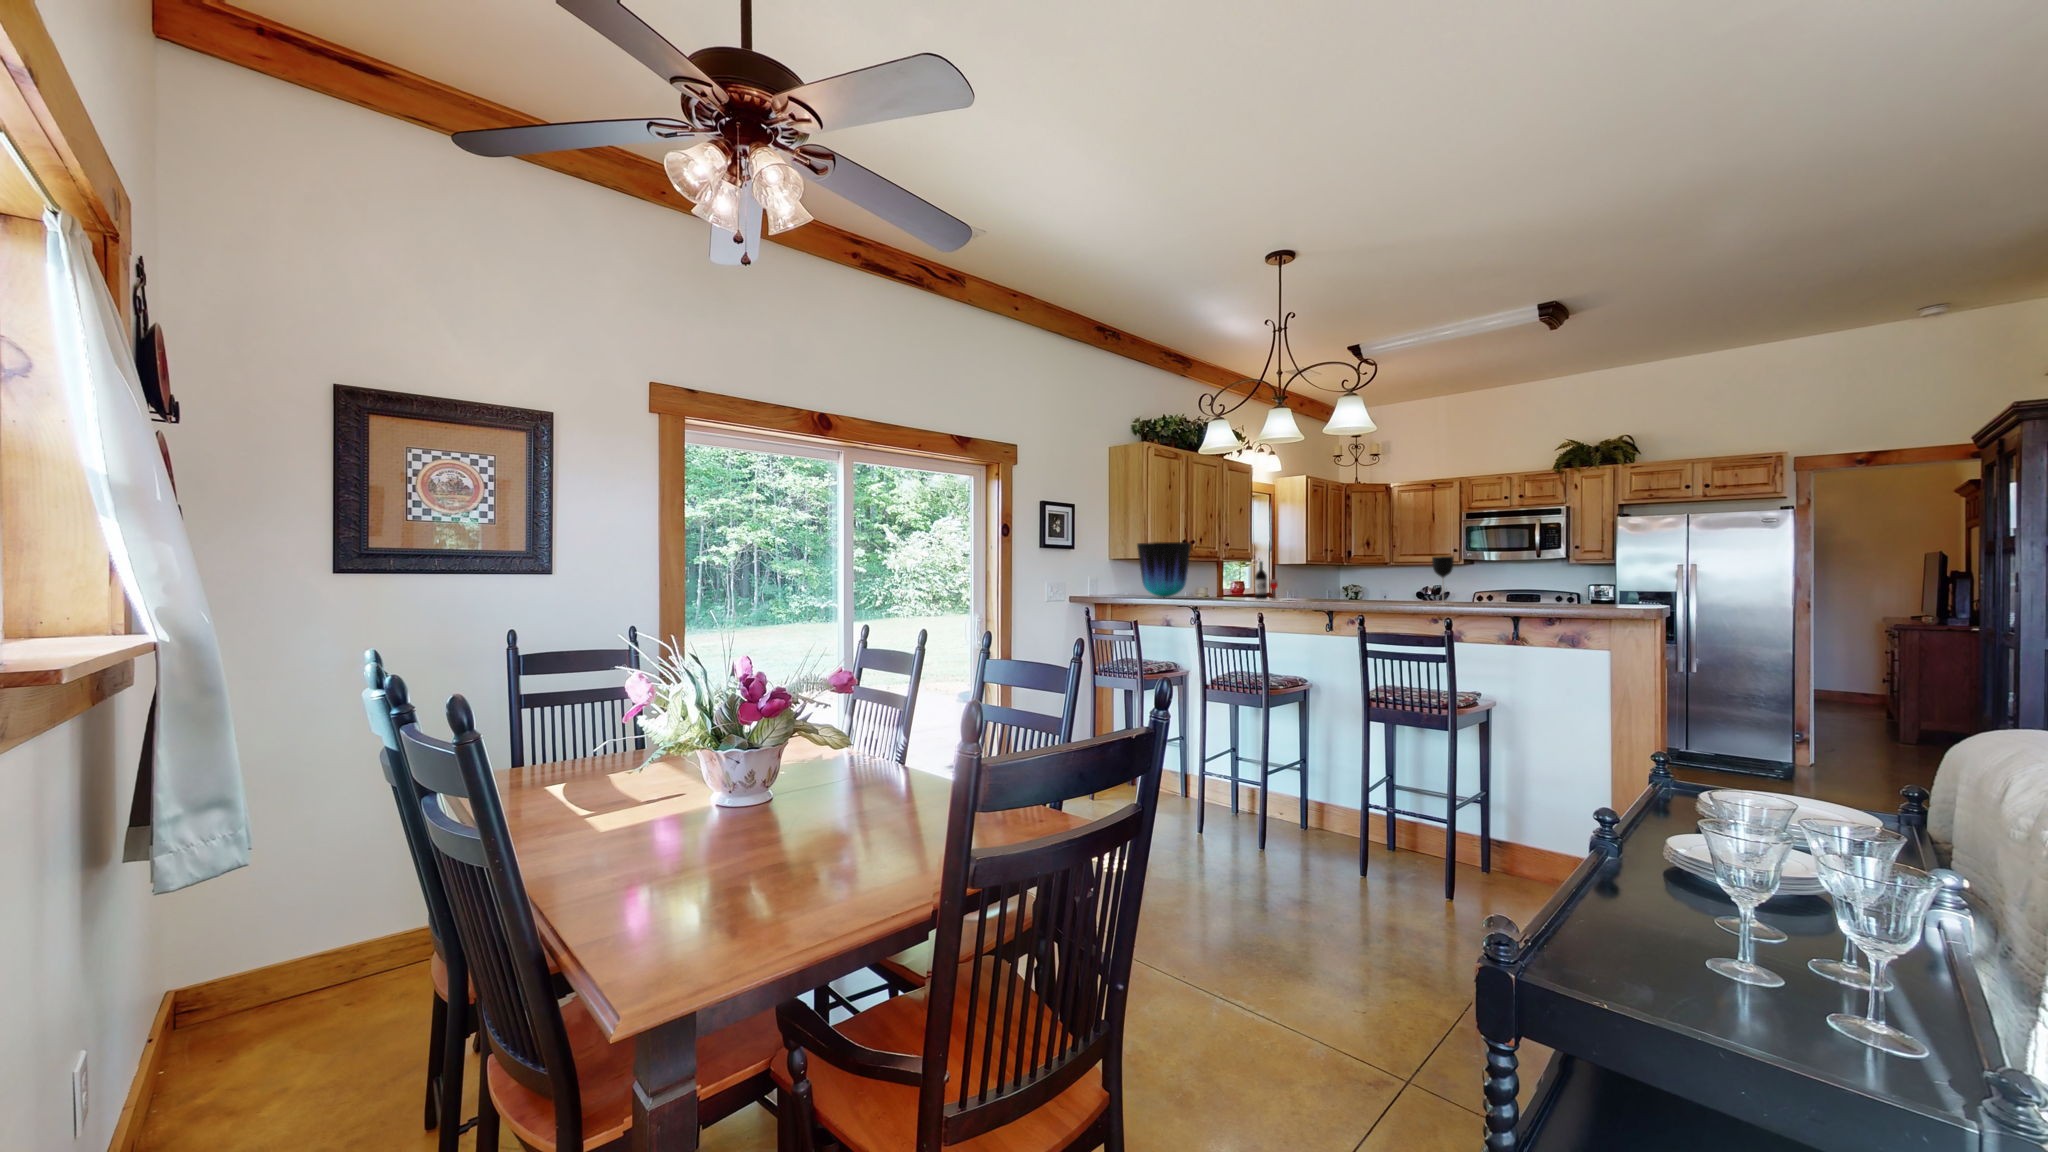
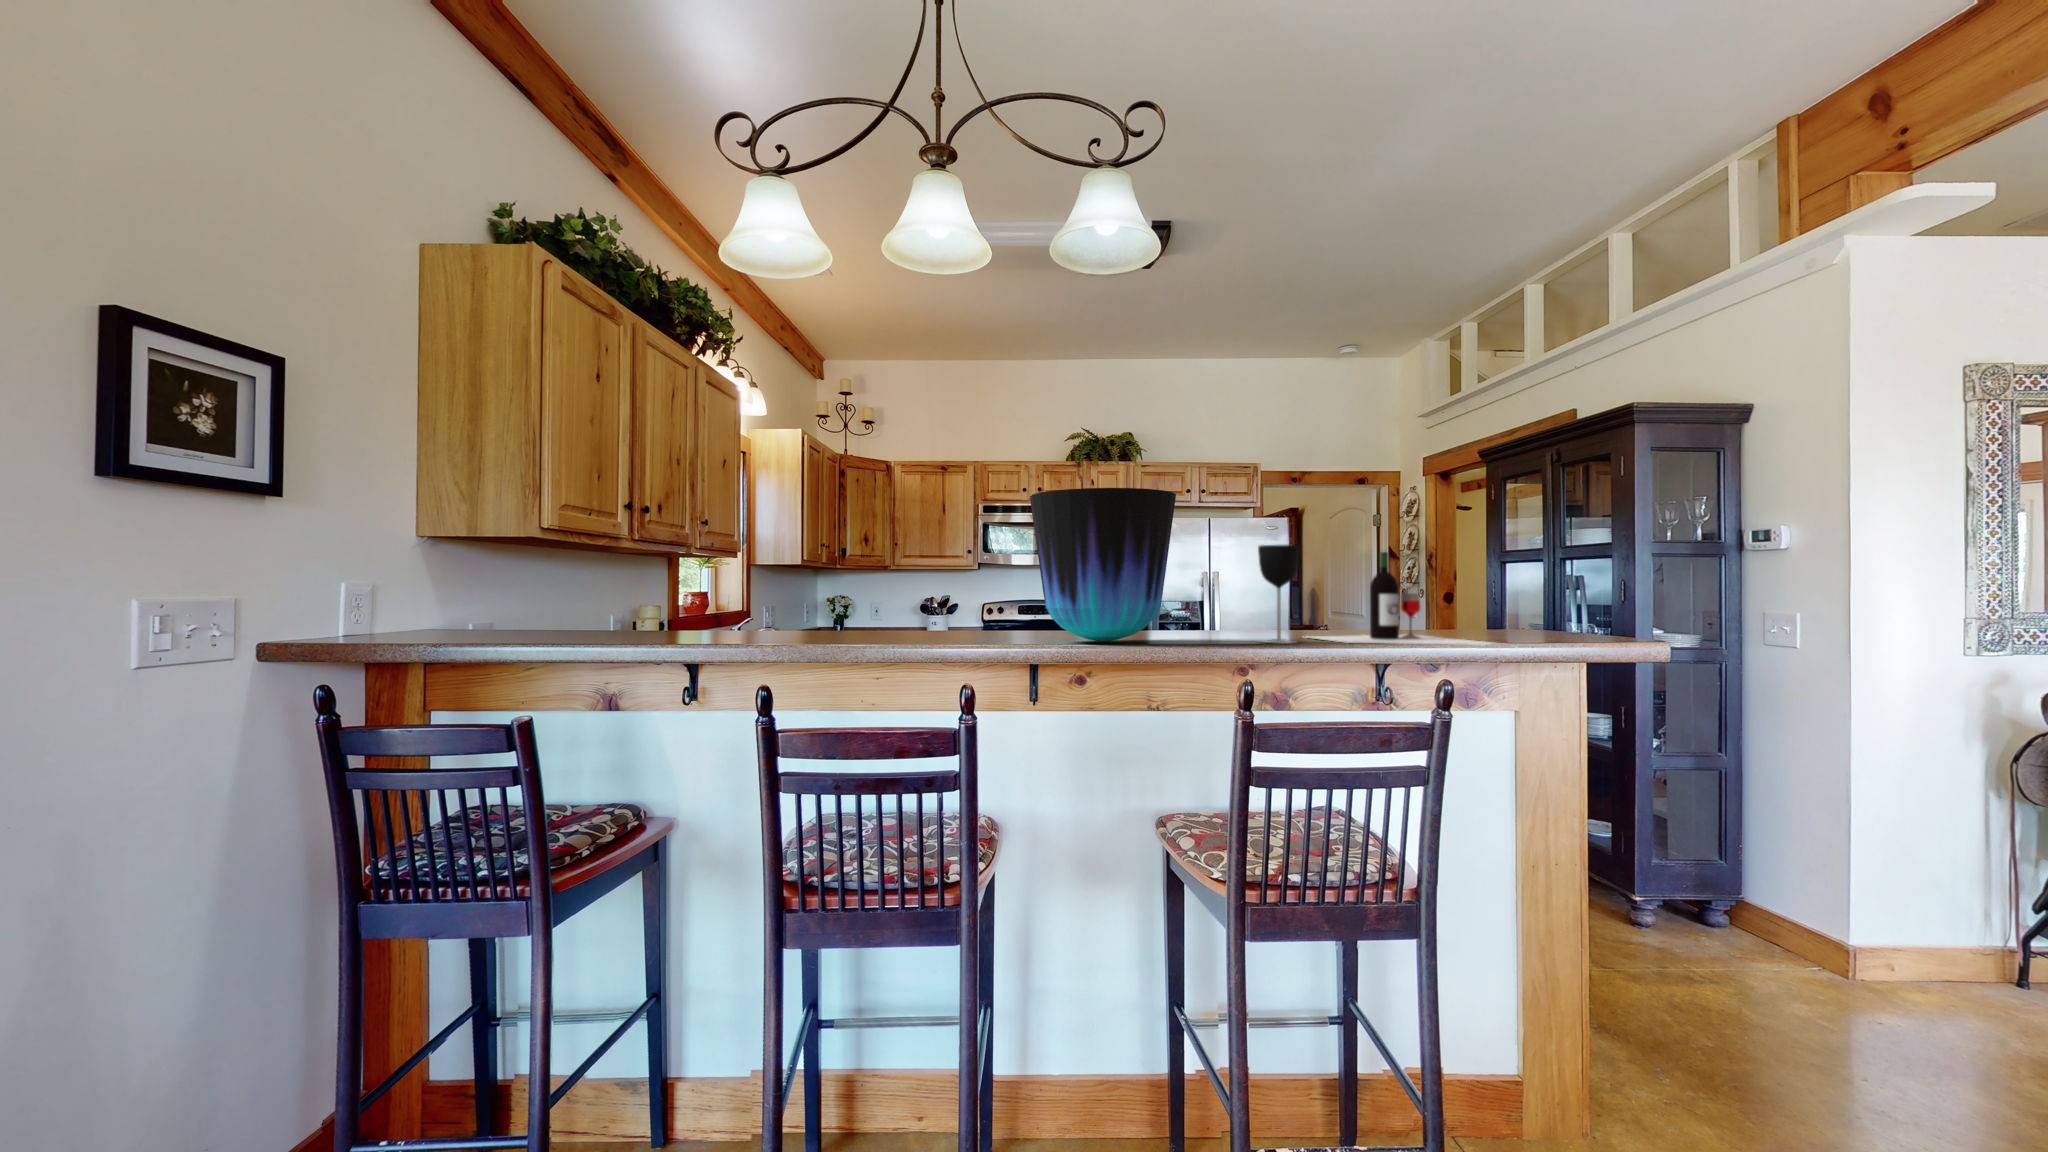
vase: present [1137,542,1191,597] -> present [1030,488,1176,642]
wine bottle: present [1242,561,1287,601] -> present [1309,552,1493,645]

